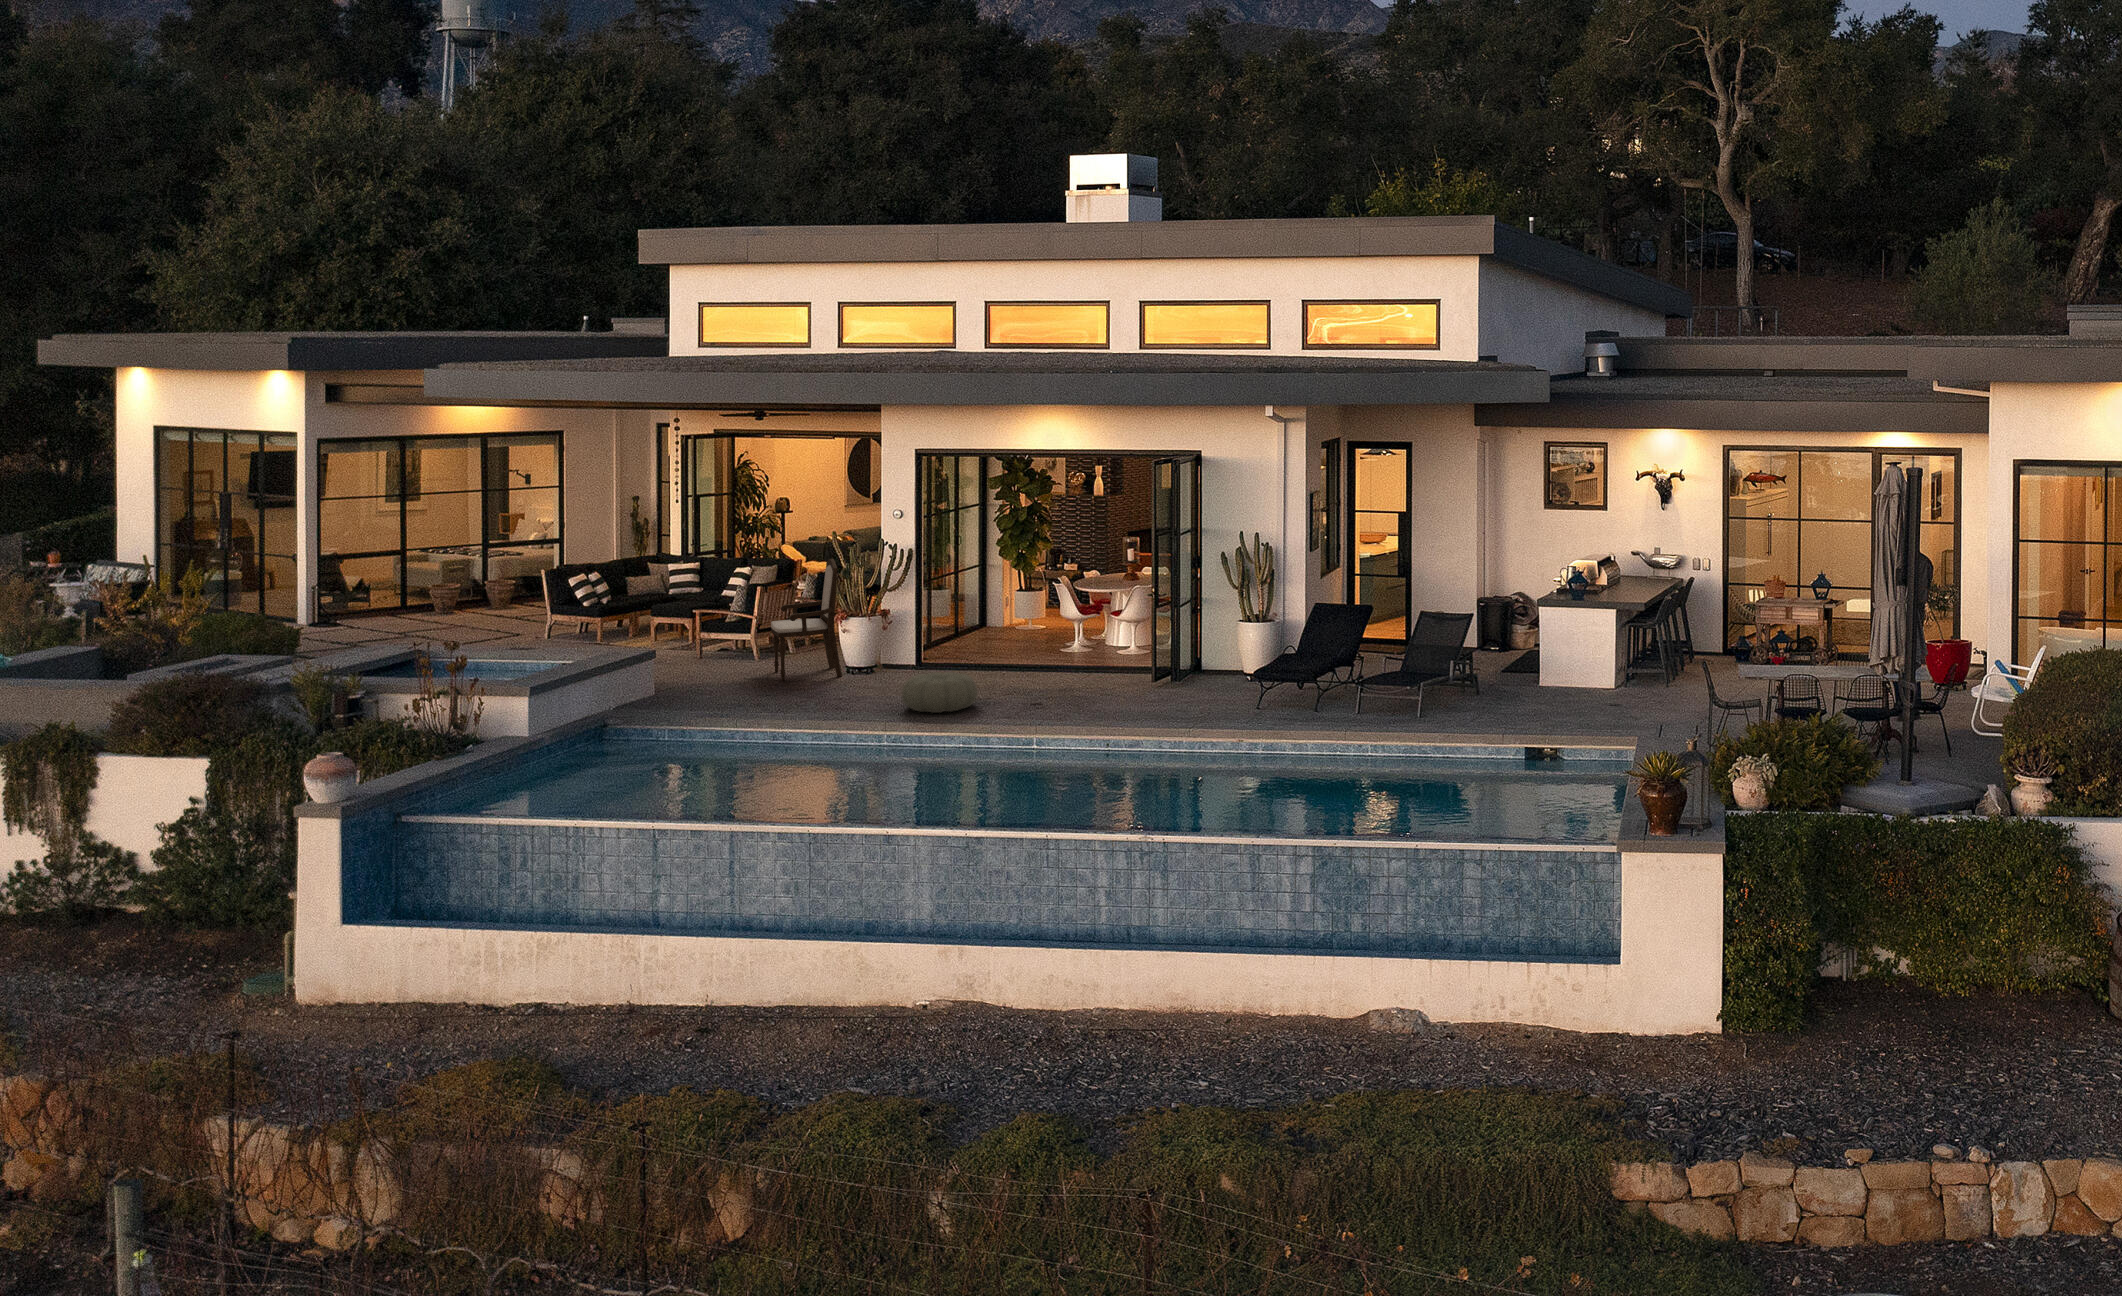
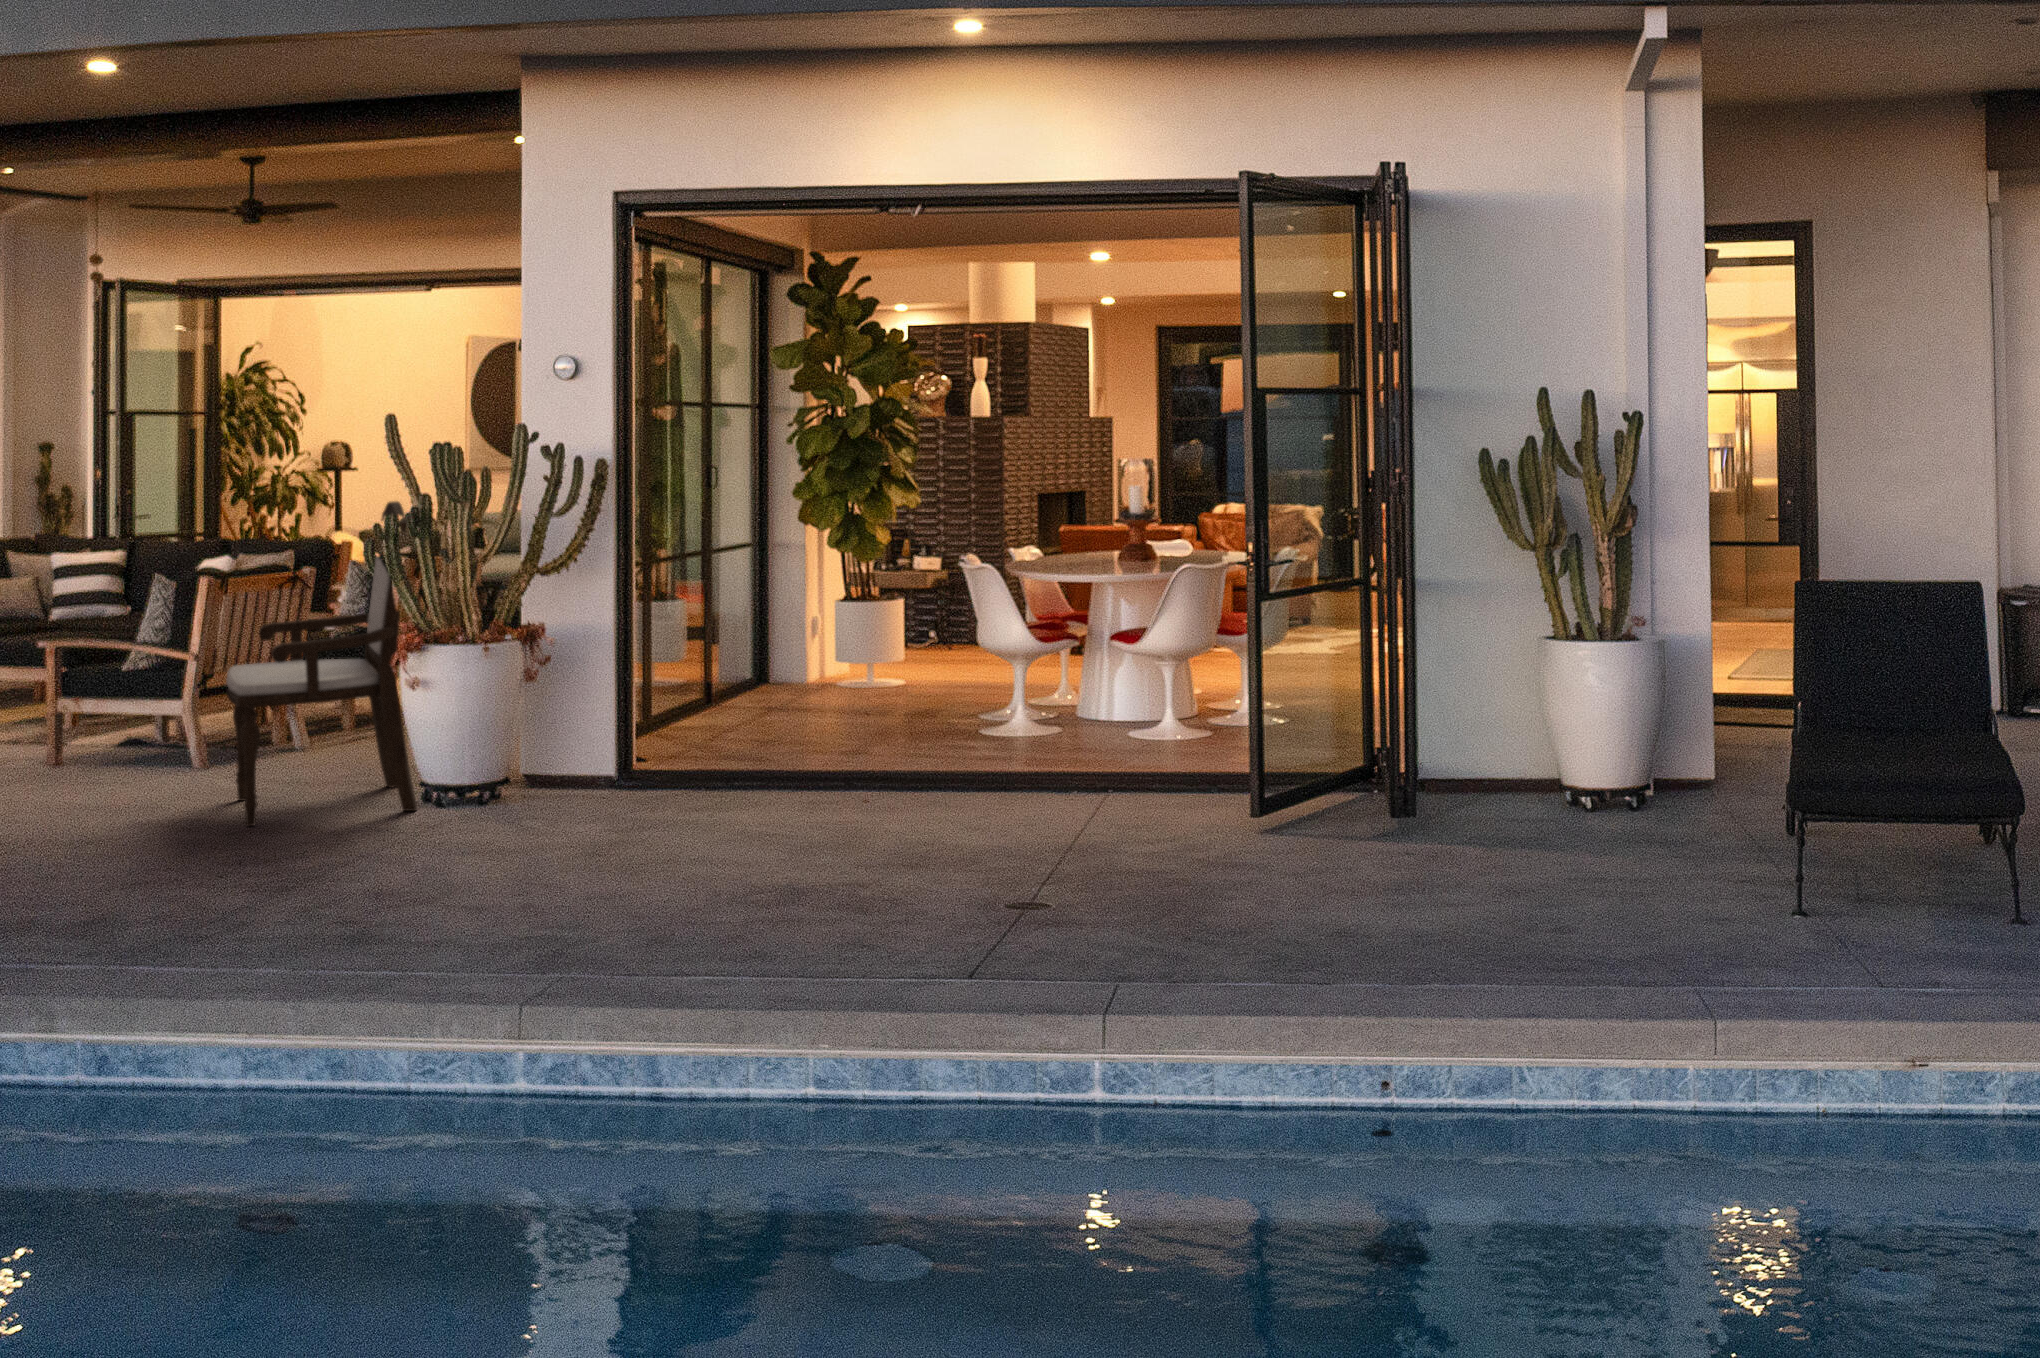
pouf: present [902,672,977,713] -> none [588,804,816,935]

